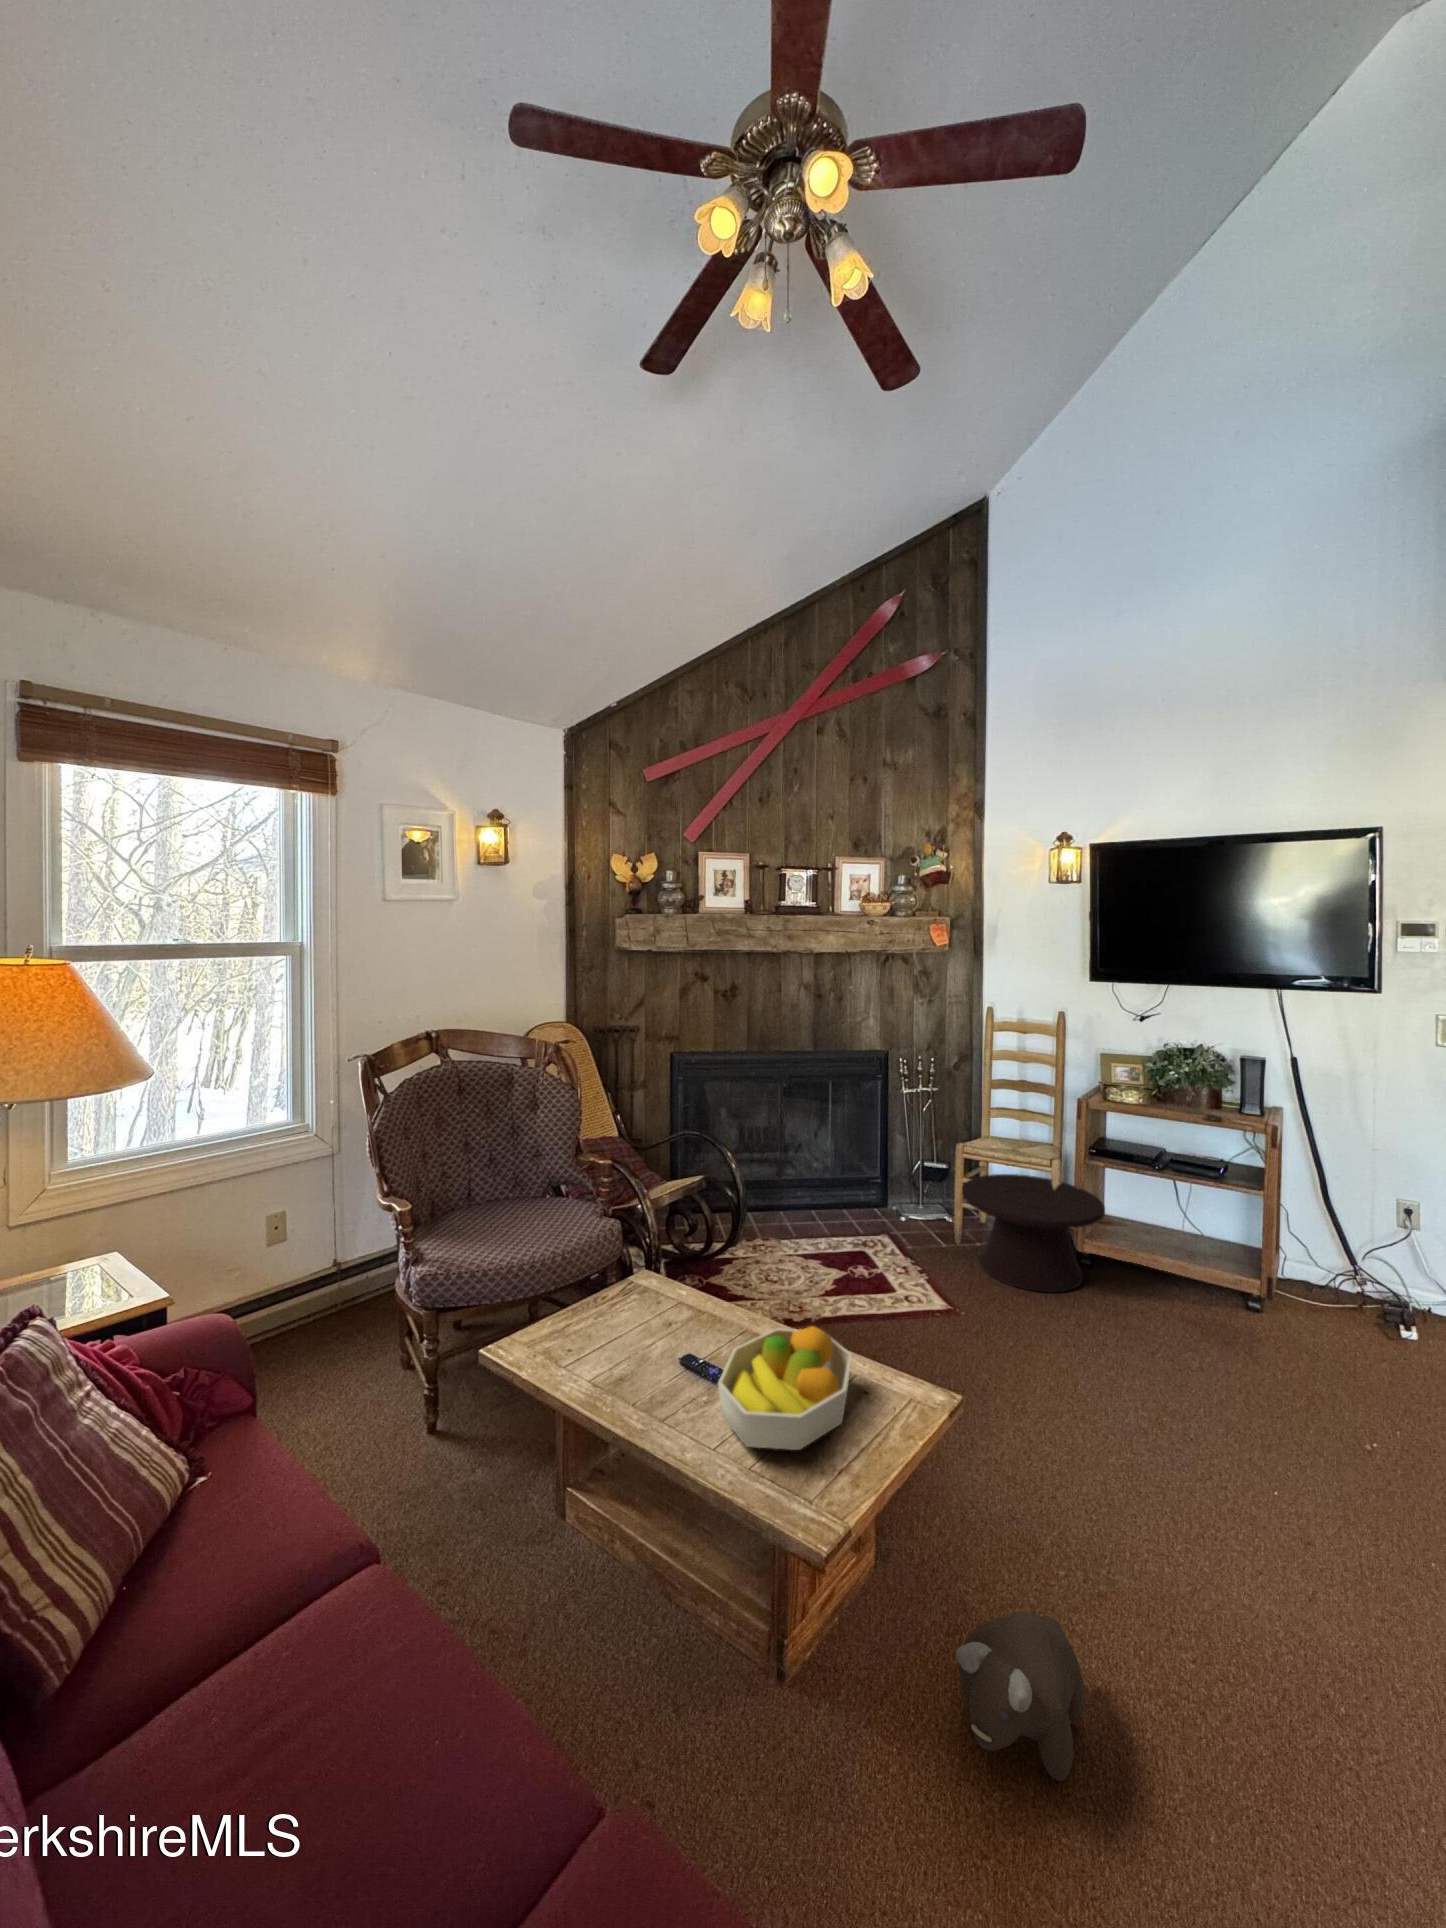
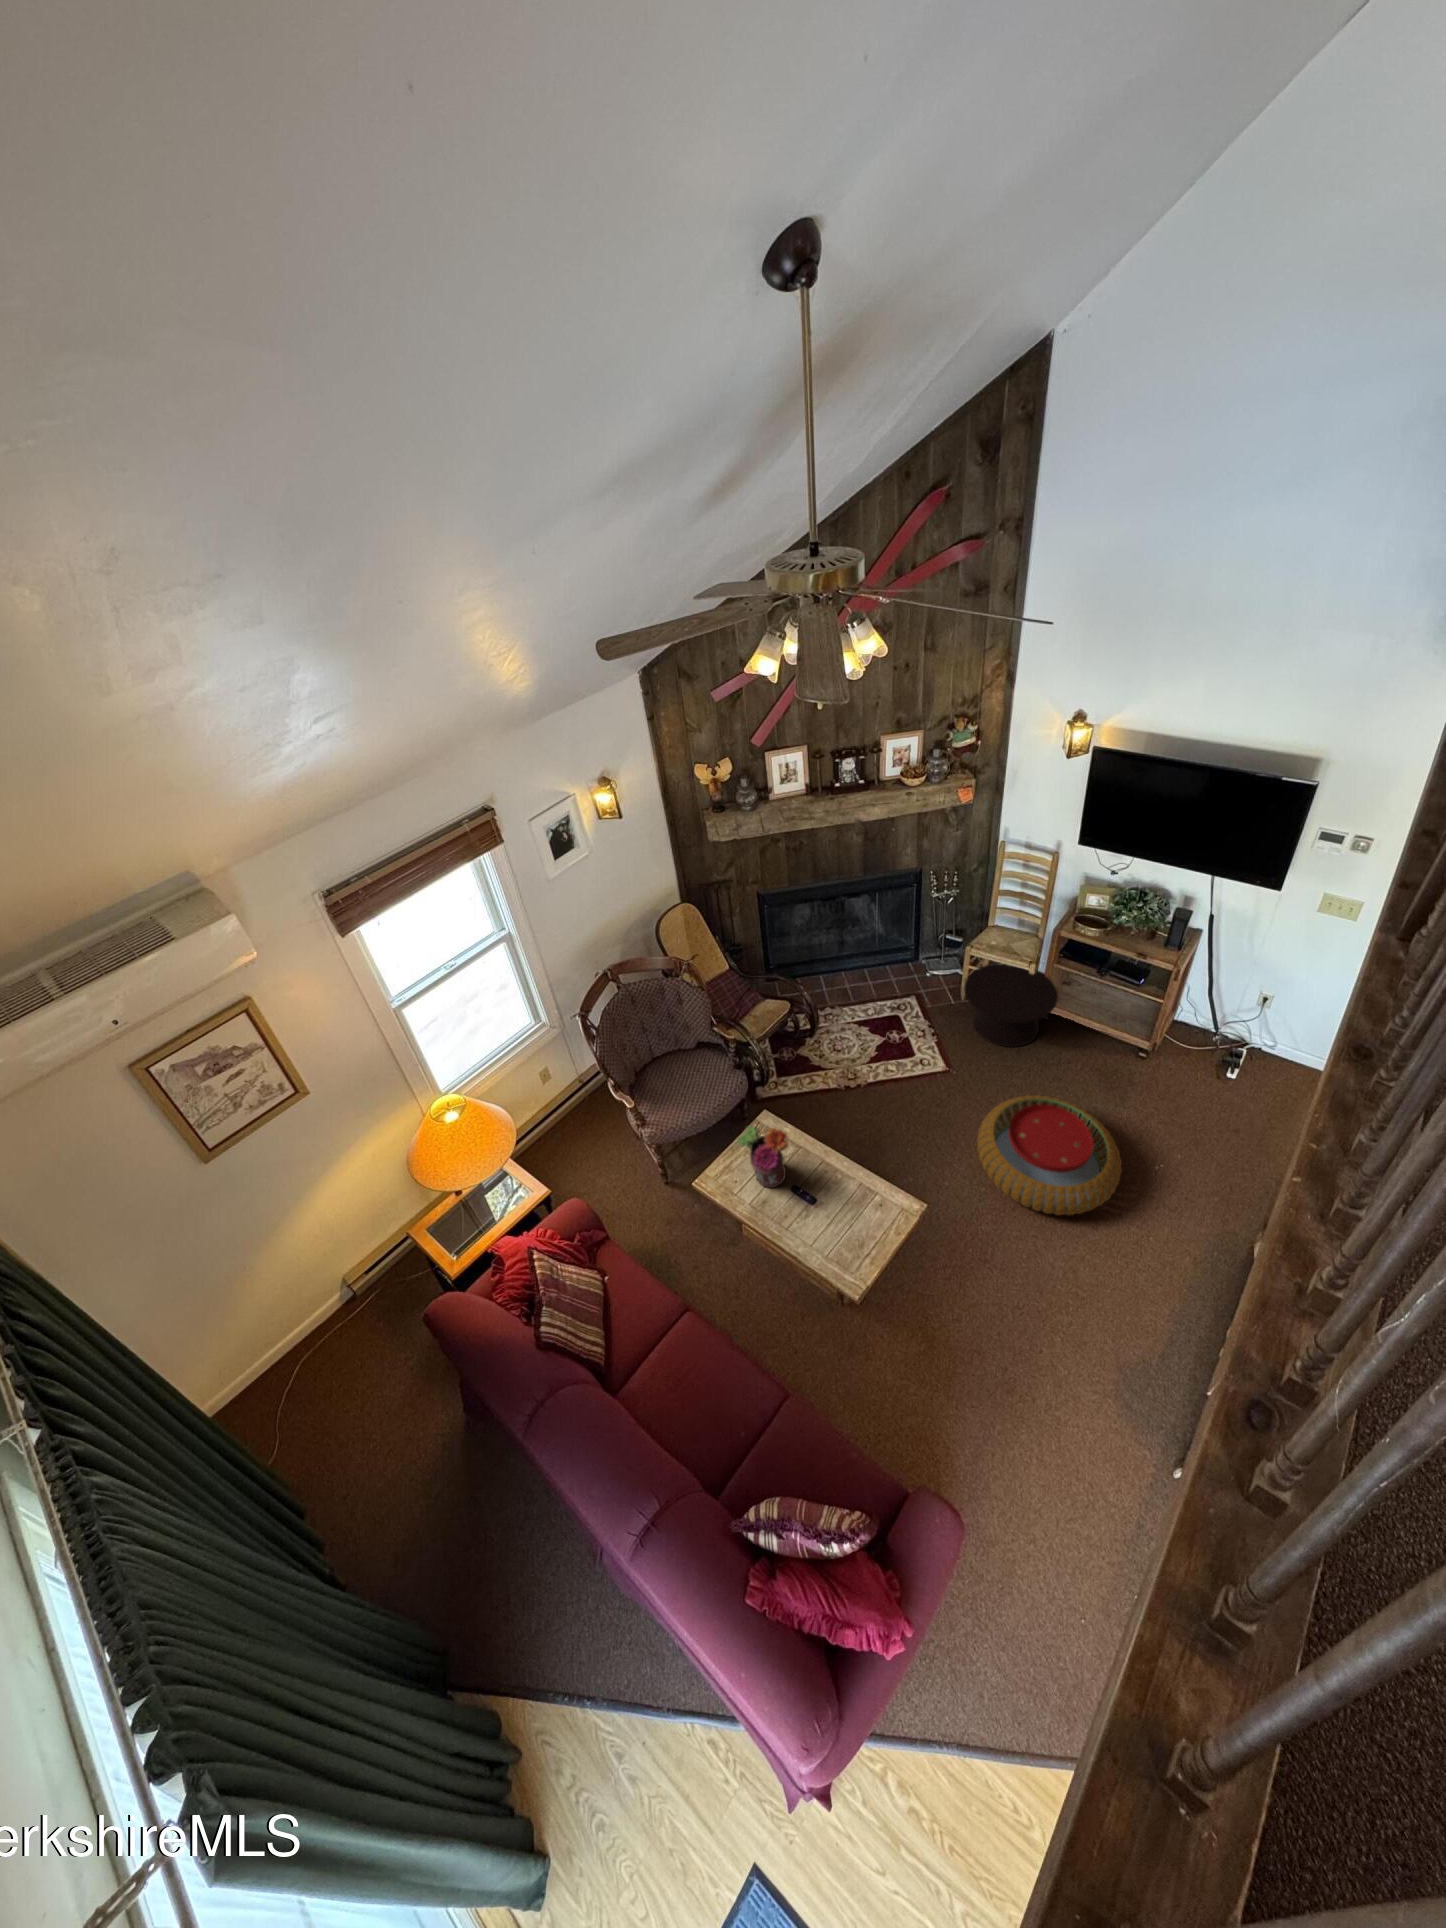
flower arrangement: none [583,1195,688,1355] -> present [737,1126,789,1188]
pouf: none [1027,1315,1318,1522] -> present [977,1095,1122,1215]
fruit bowl: present [718,1326,852,1450] -> none [811,1184,873,1252]
plush toy: present [956,1612,1085,1781] -> none [911,1278,965,1332]

